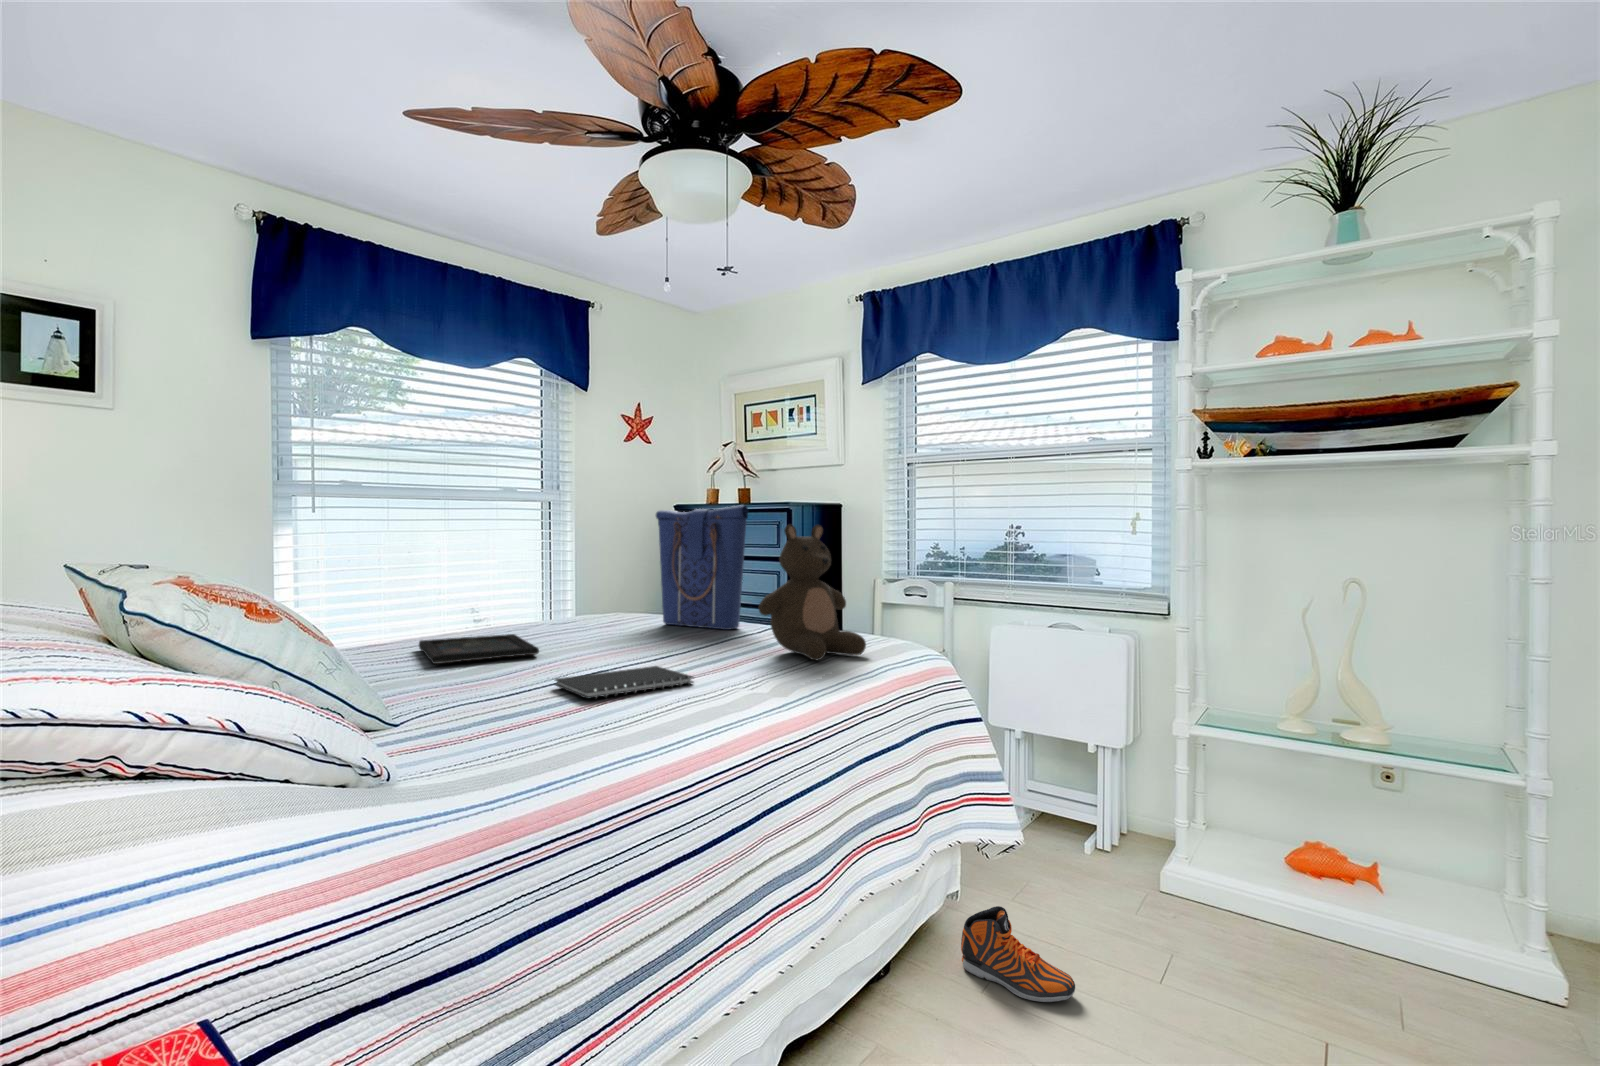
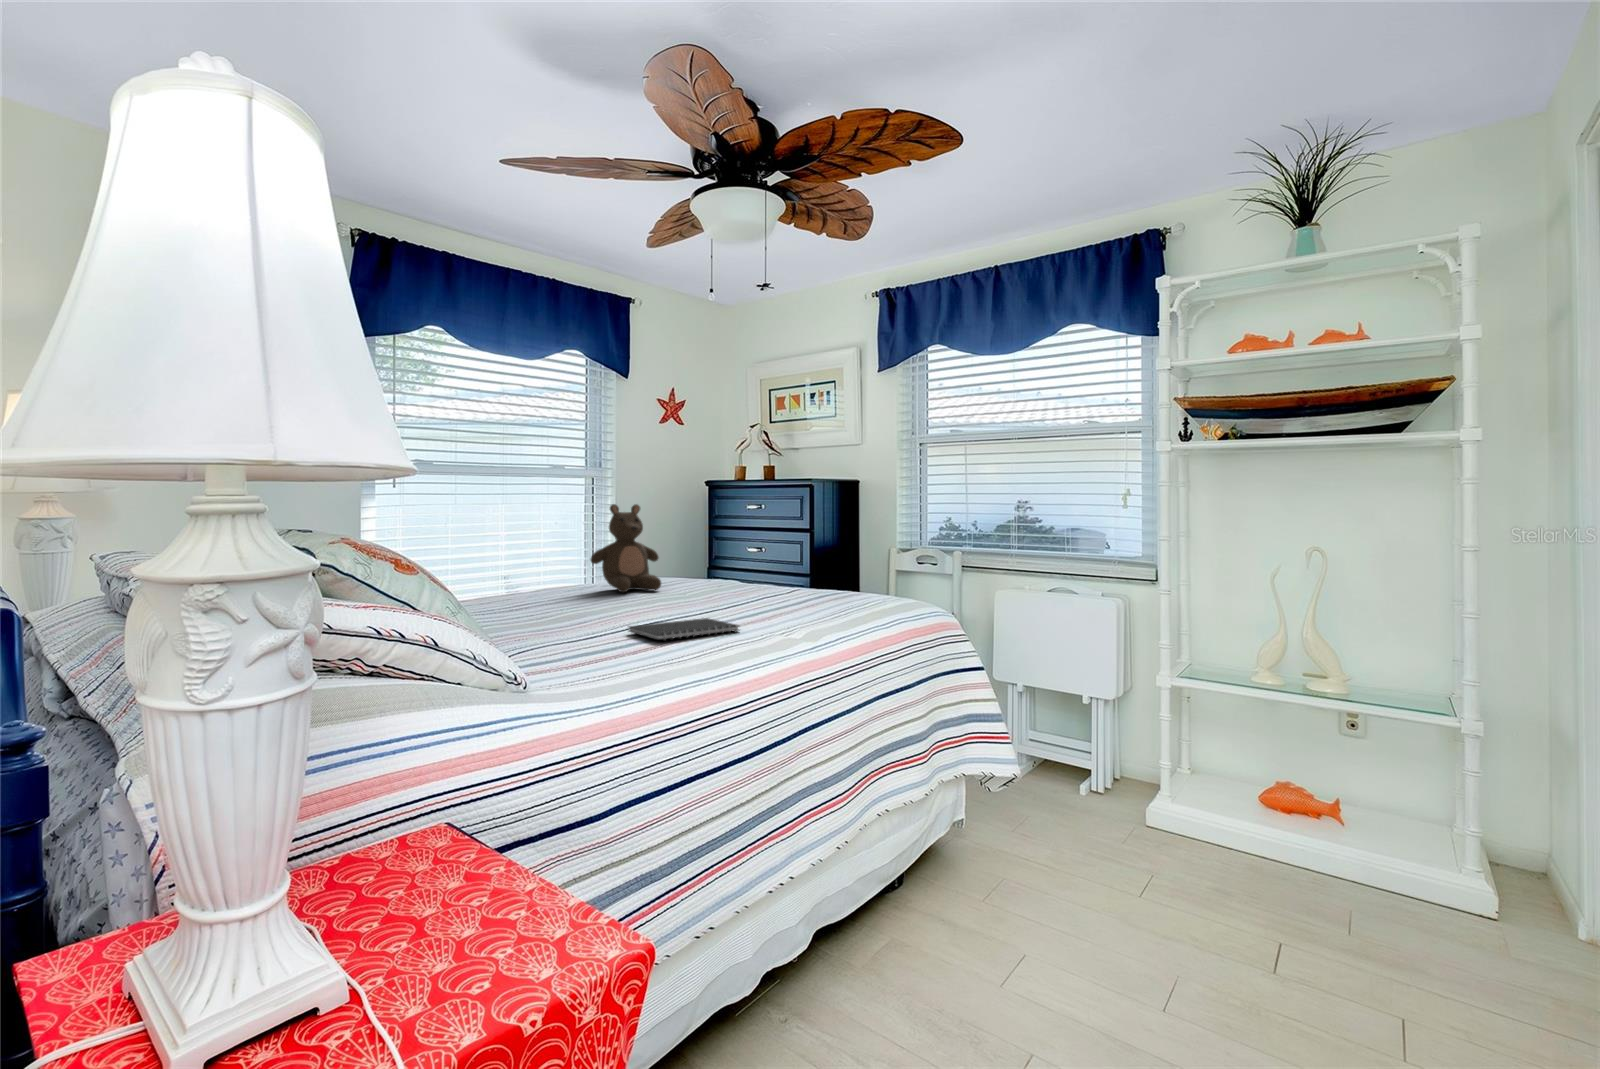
tote bag: present [656,505,748,630] -> none [697,484,778,593]
stuffed bear: present [759,525,866,660] -> present [591,504,661,592]
tray: present [419,634,539,664] -> none [503,595,606,617]
sneaker: present [961,906,1075,1002] -> none [960,822,1053,896]

